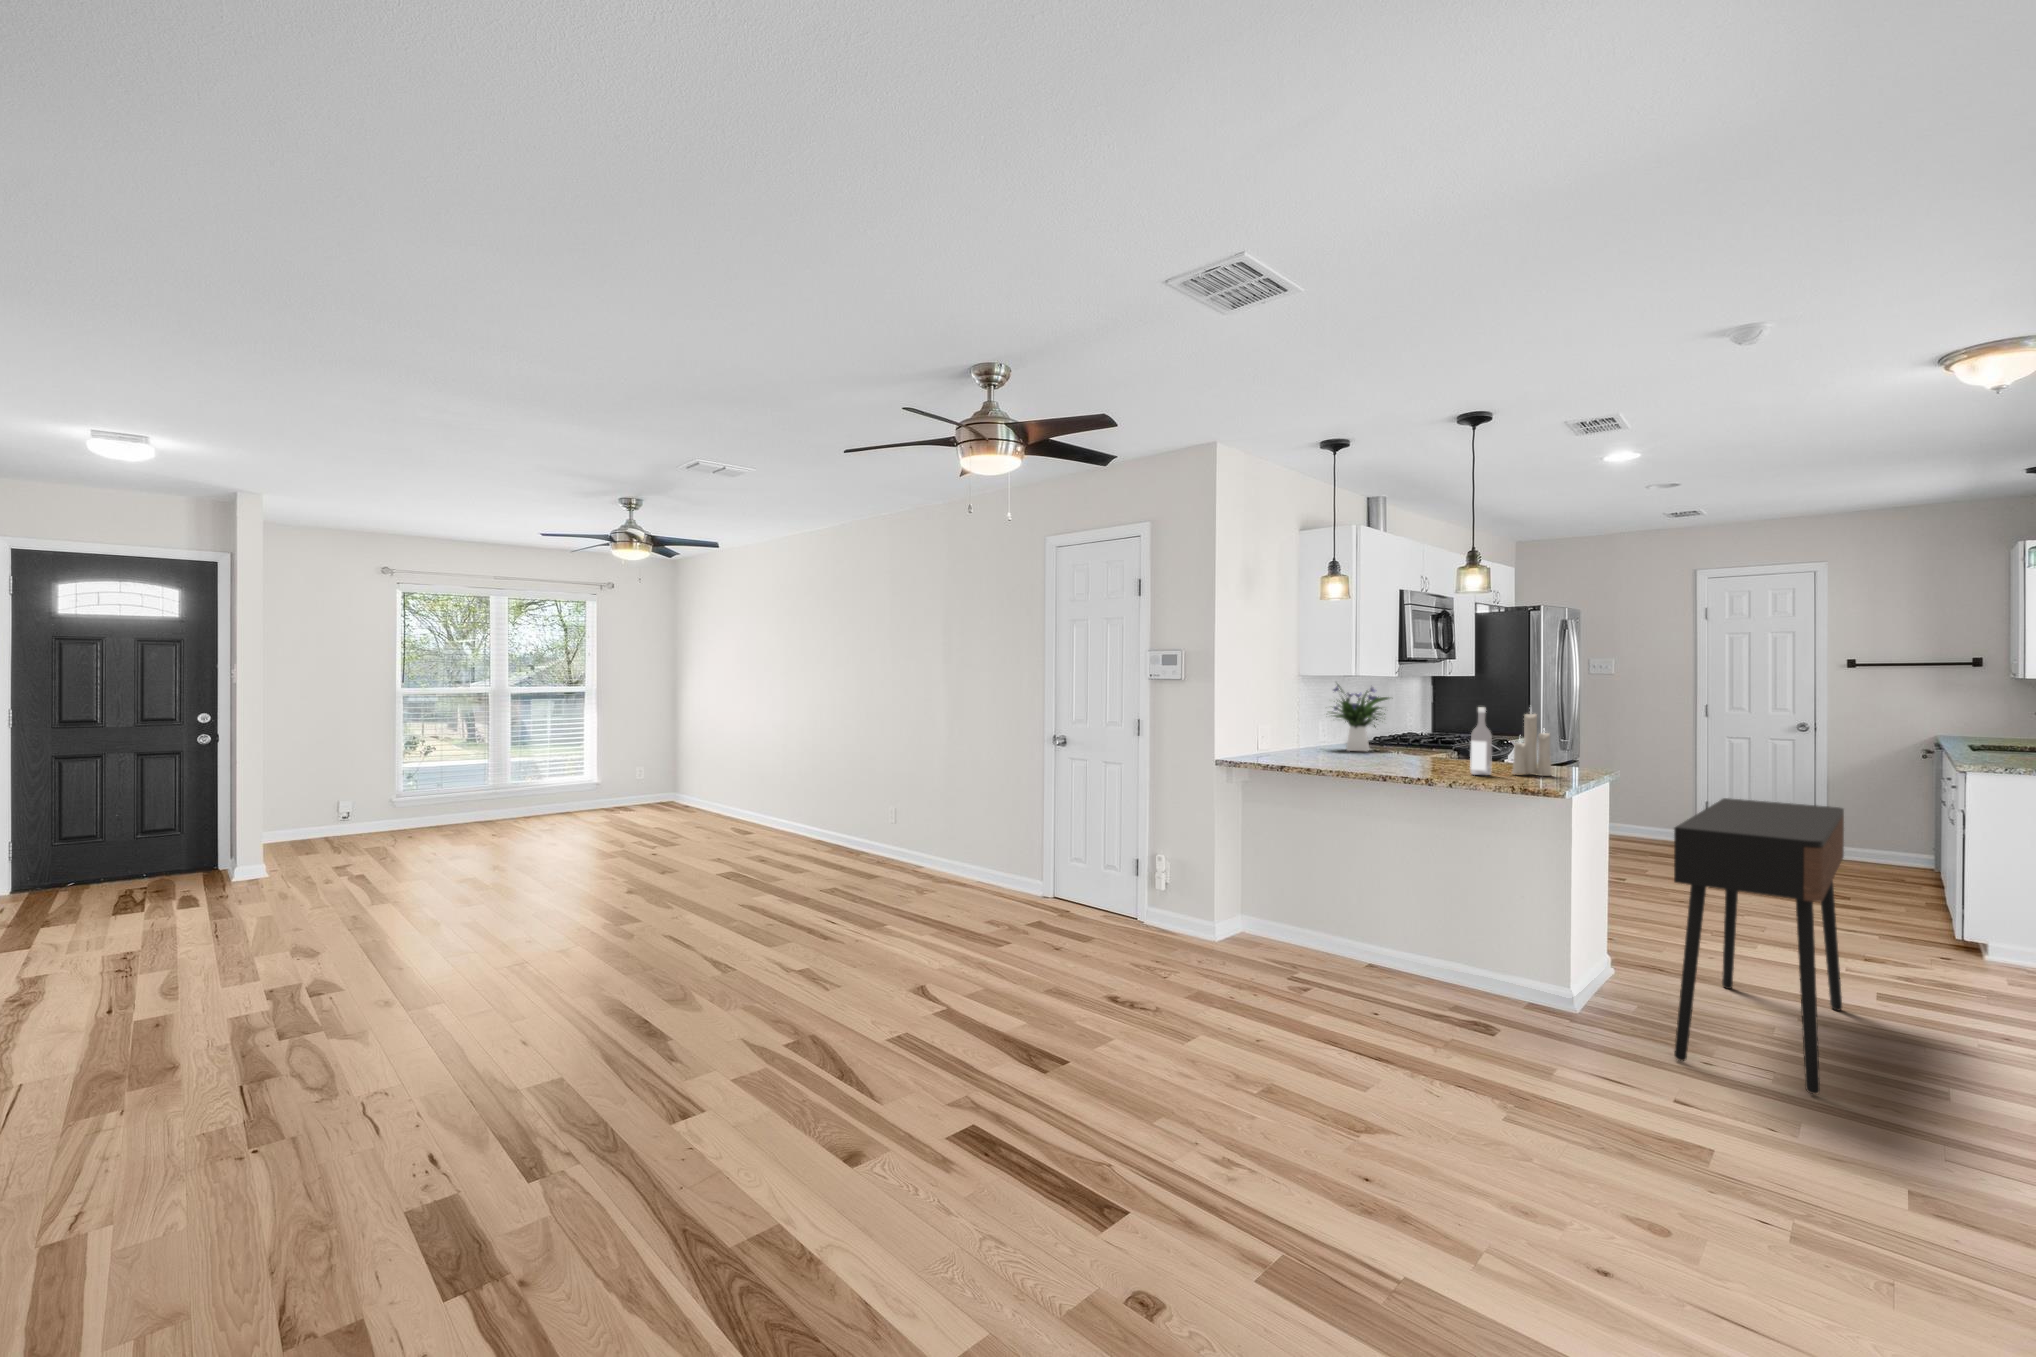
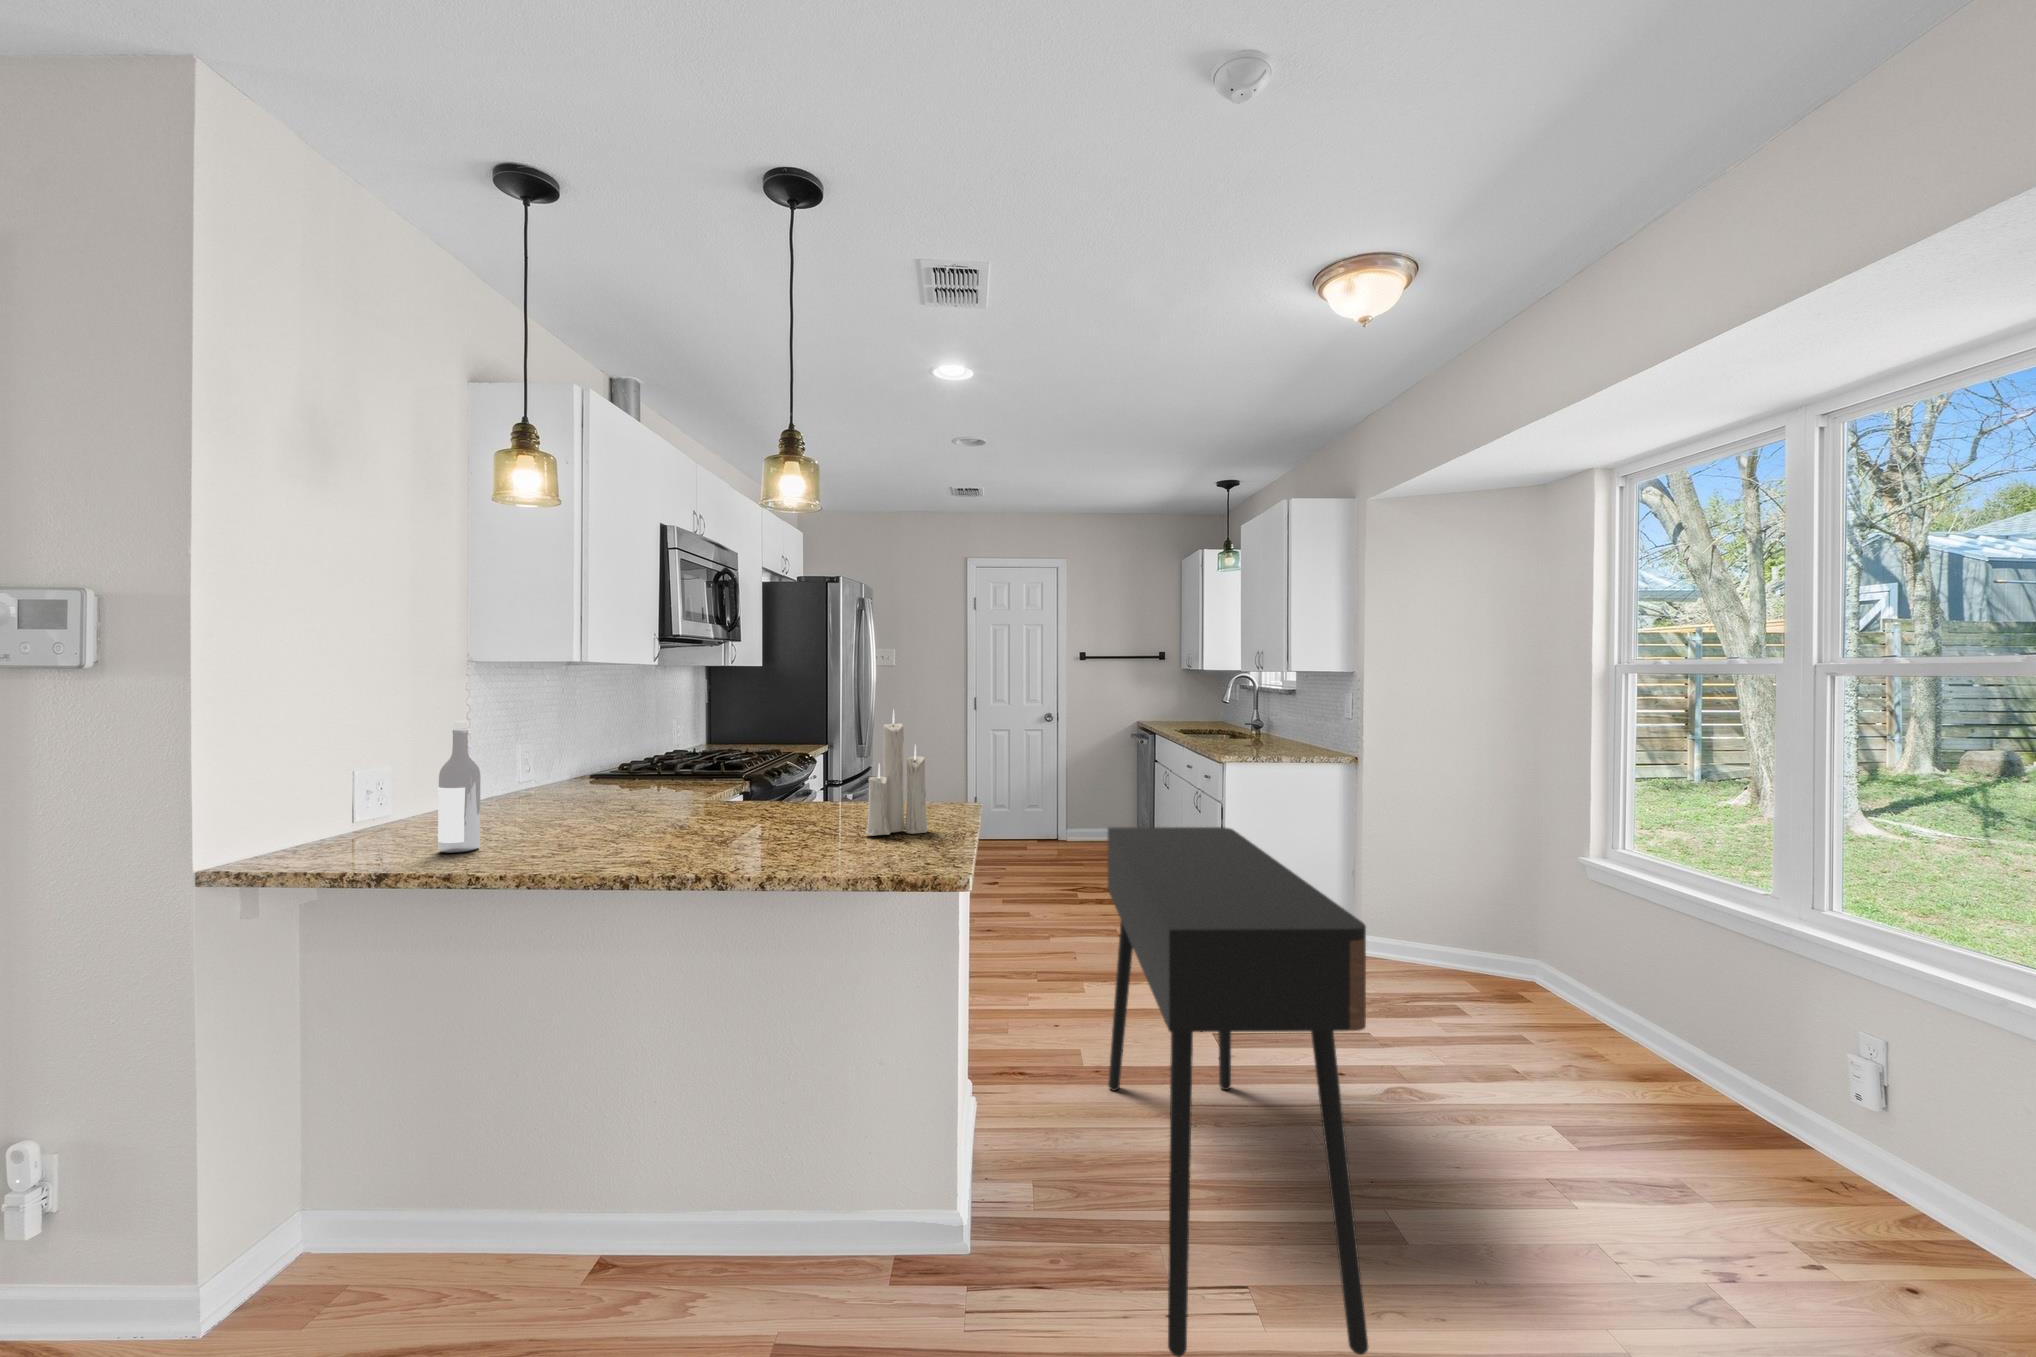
flower arrangement: present [1331,684,1389,751] -> none [522,672,650,798]
wine bottle: present [1470,707,1492,775] -> present [438,721,481,853]

